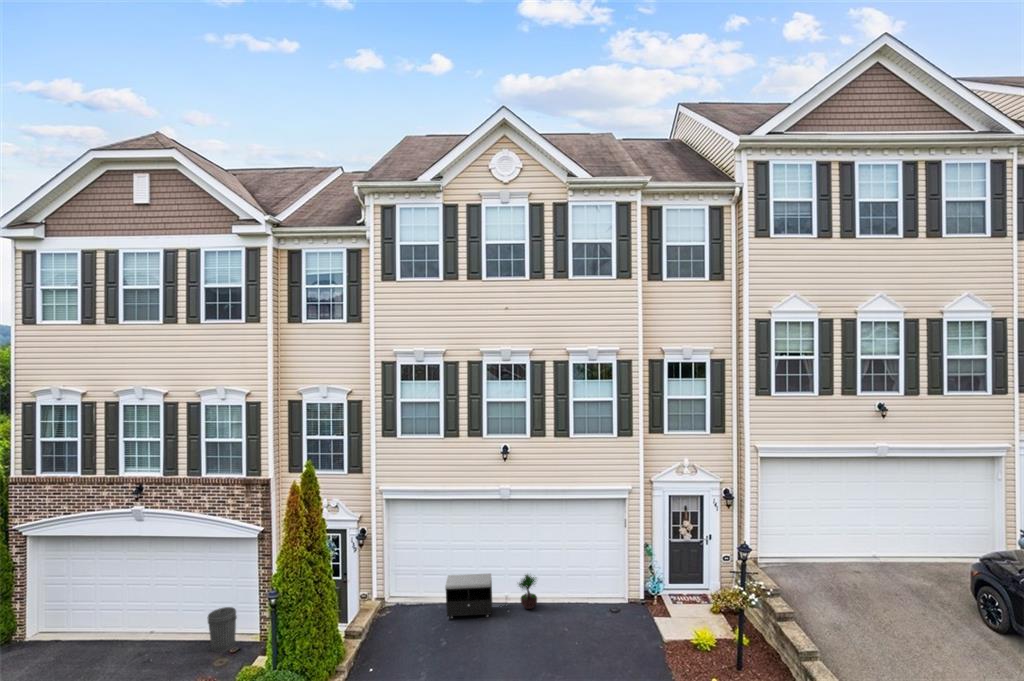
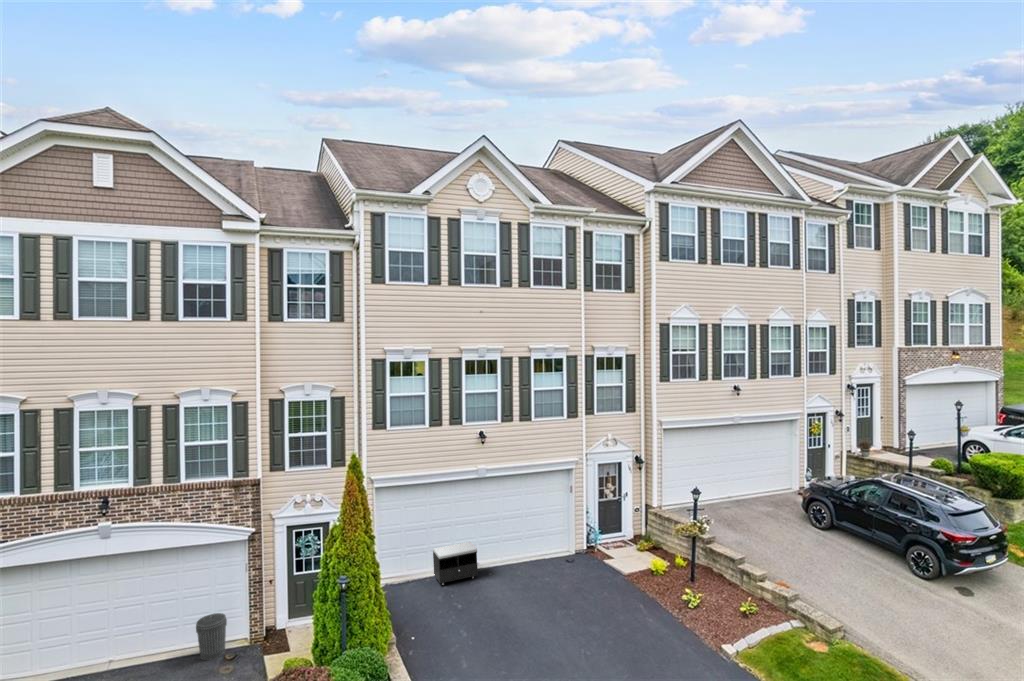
potted tree: present [519,575,537,609] -> none [494,535,513,567]

